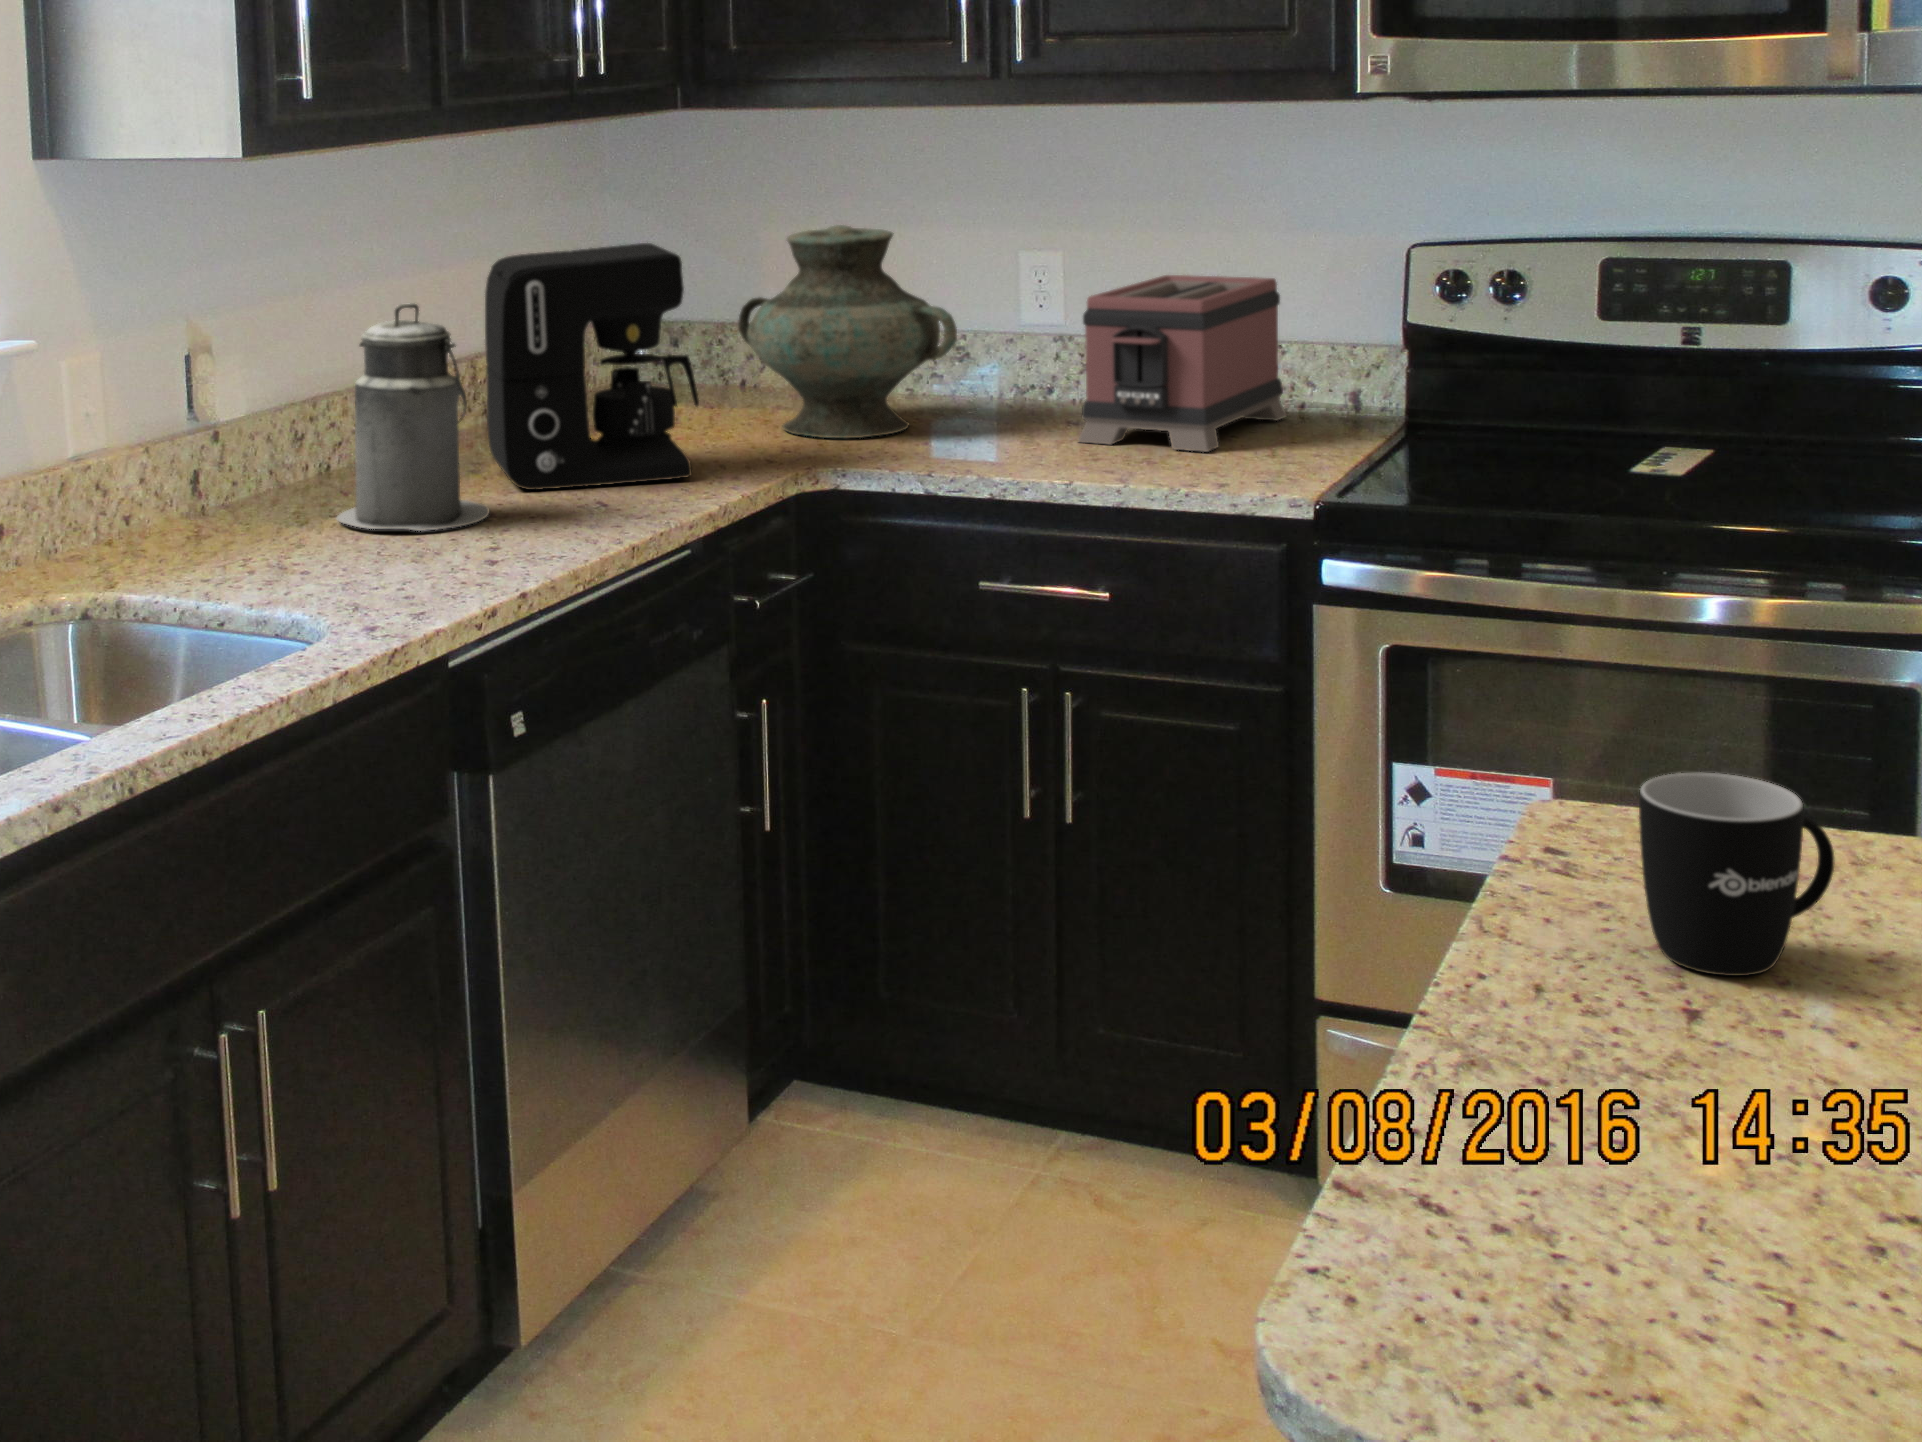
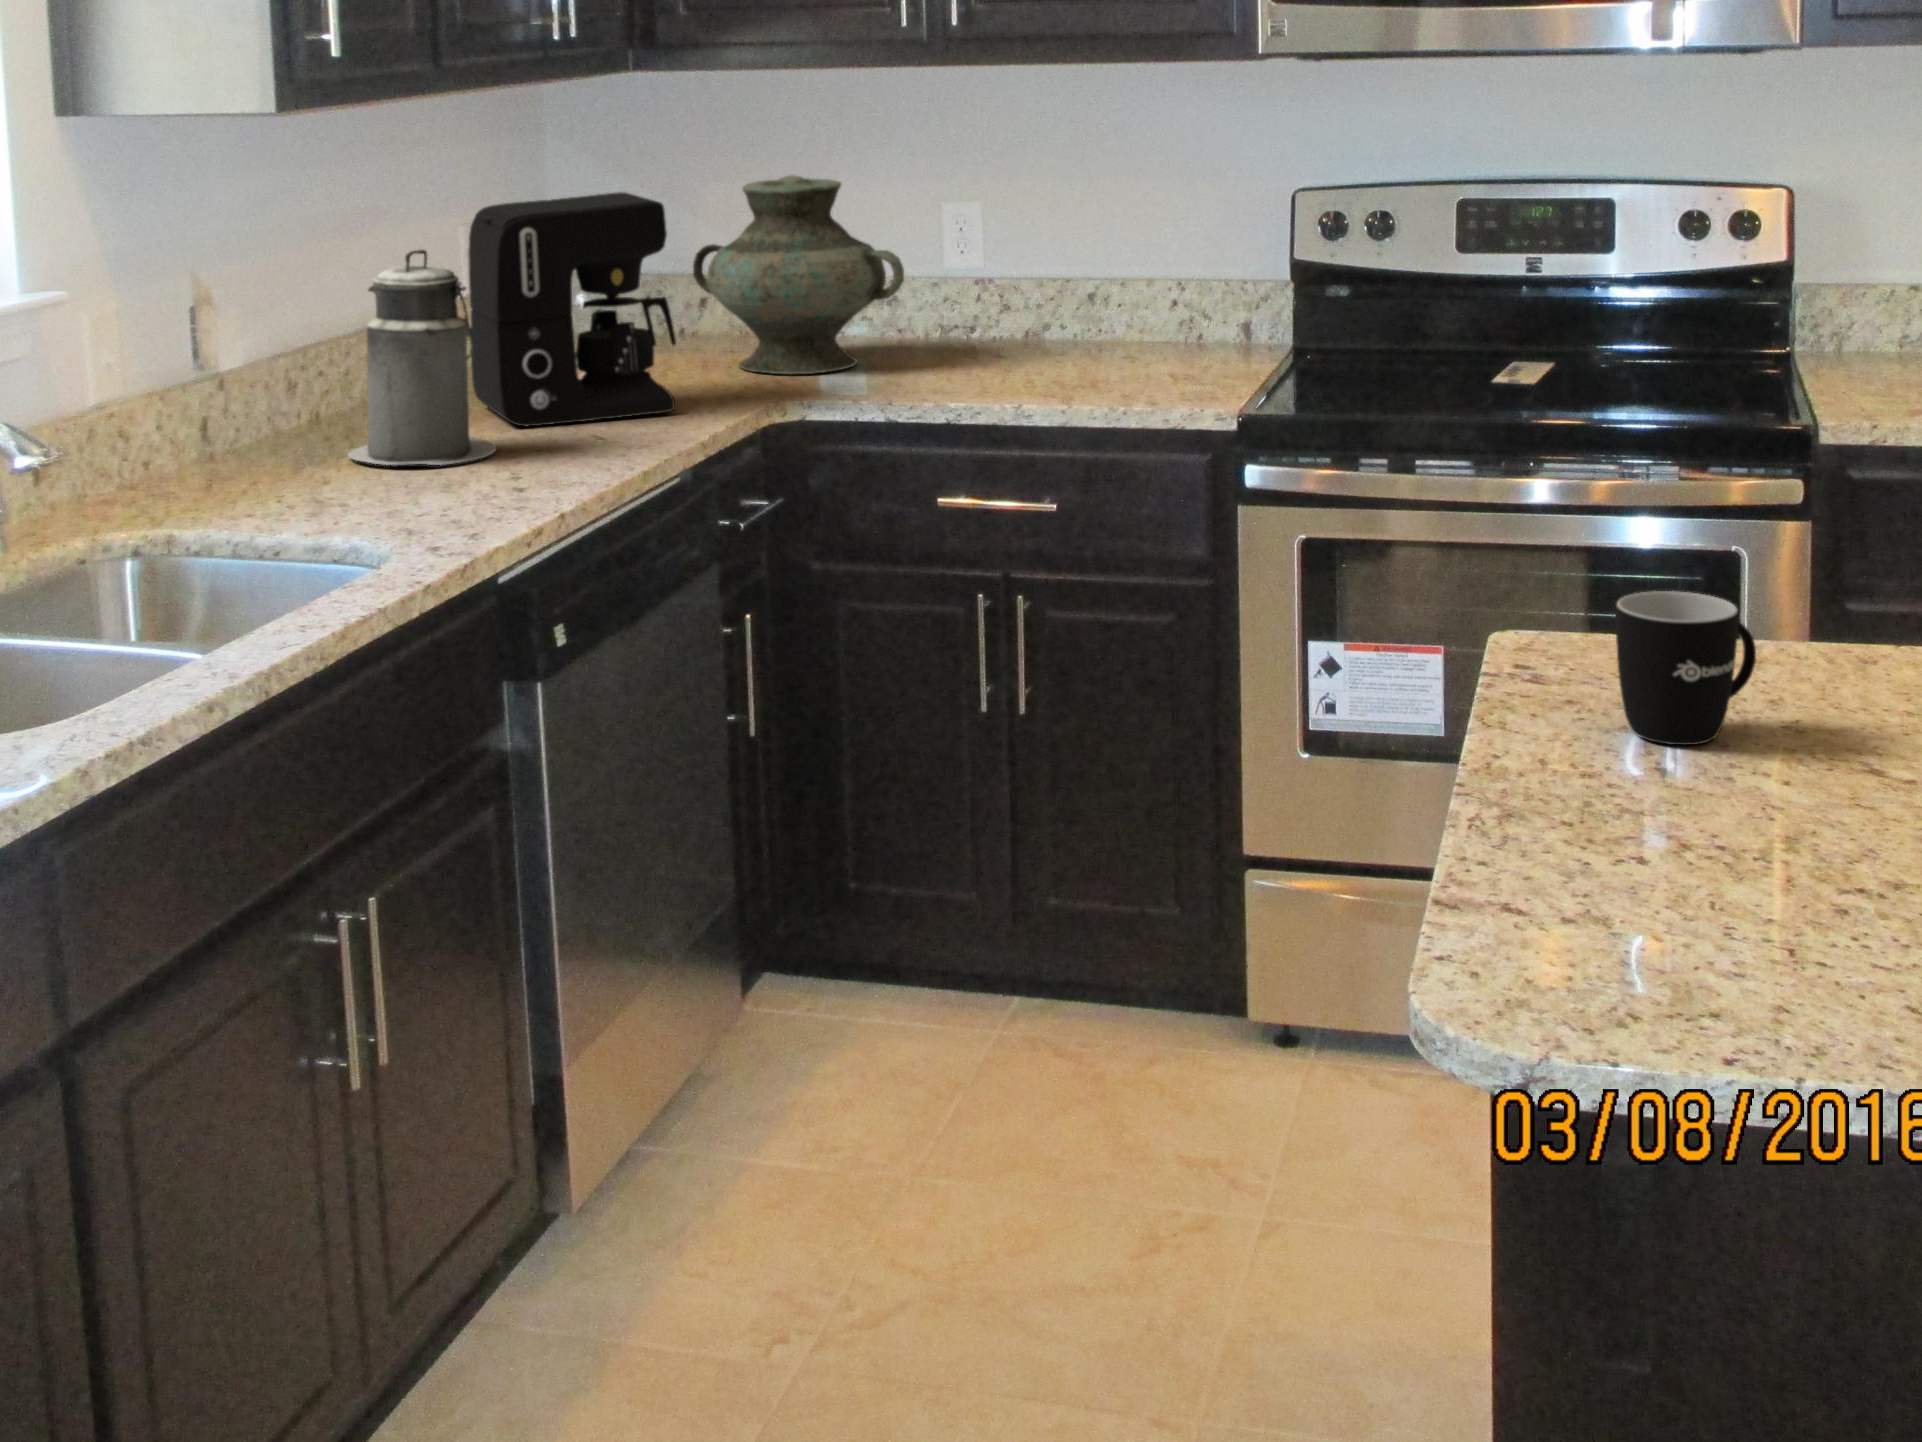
toaster: present [1078,275,1287,452] -> none [1014,220,1191,378]

